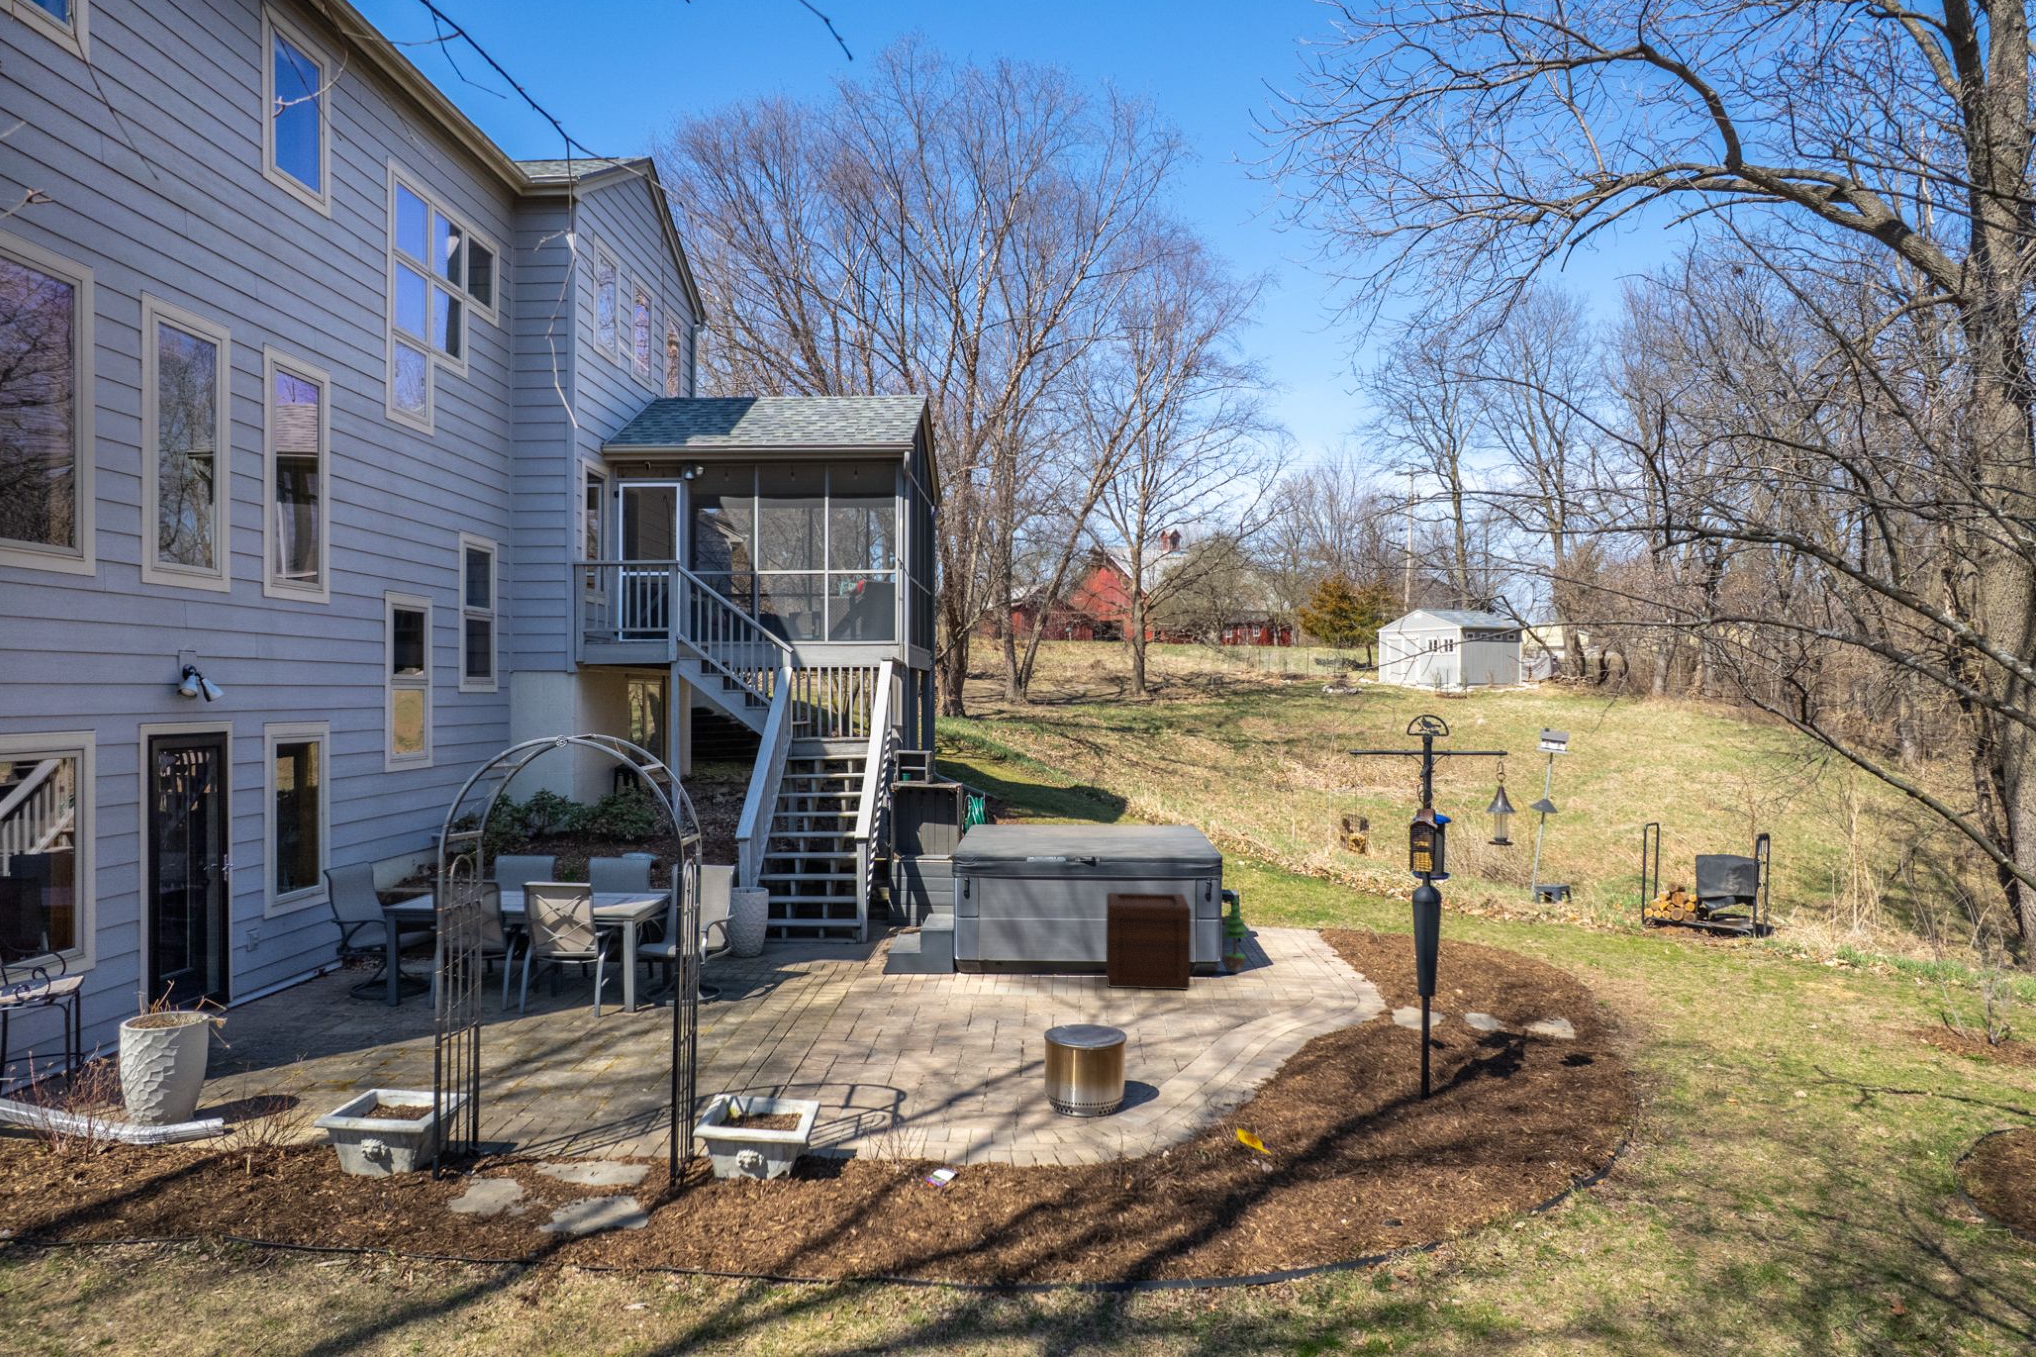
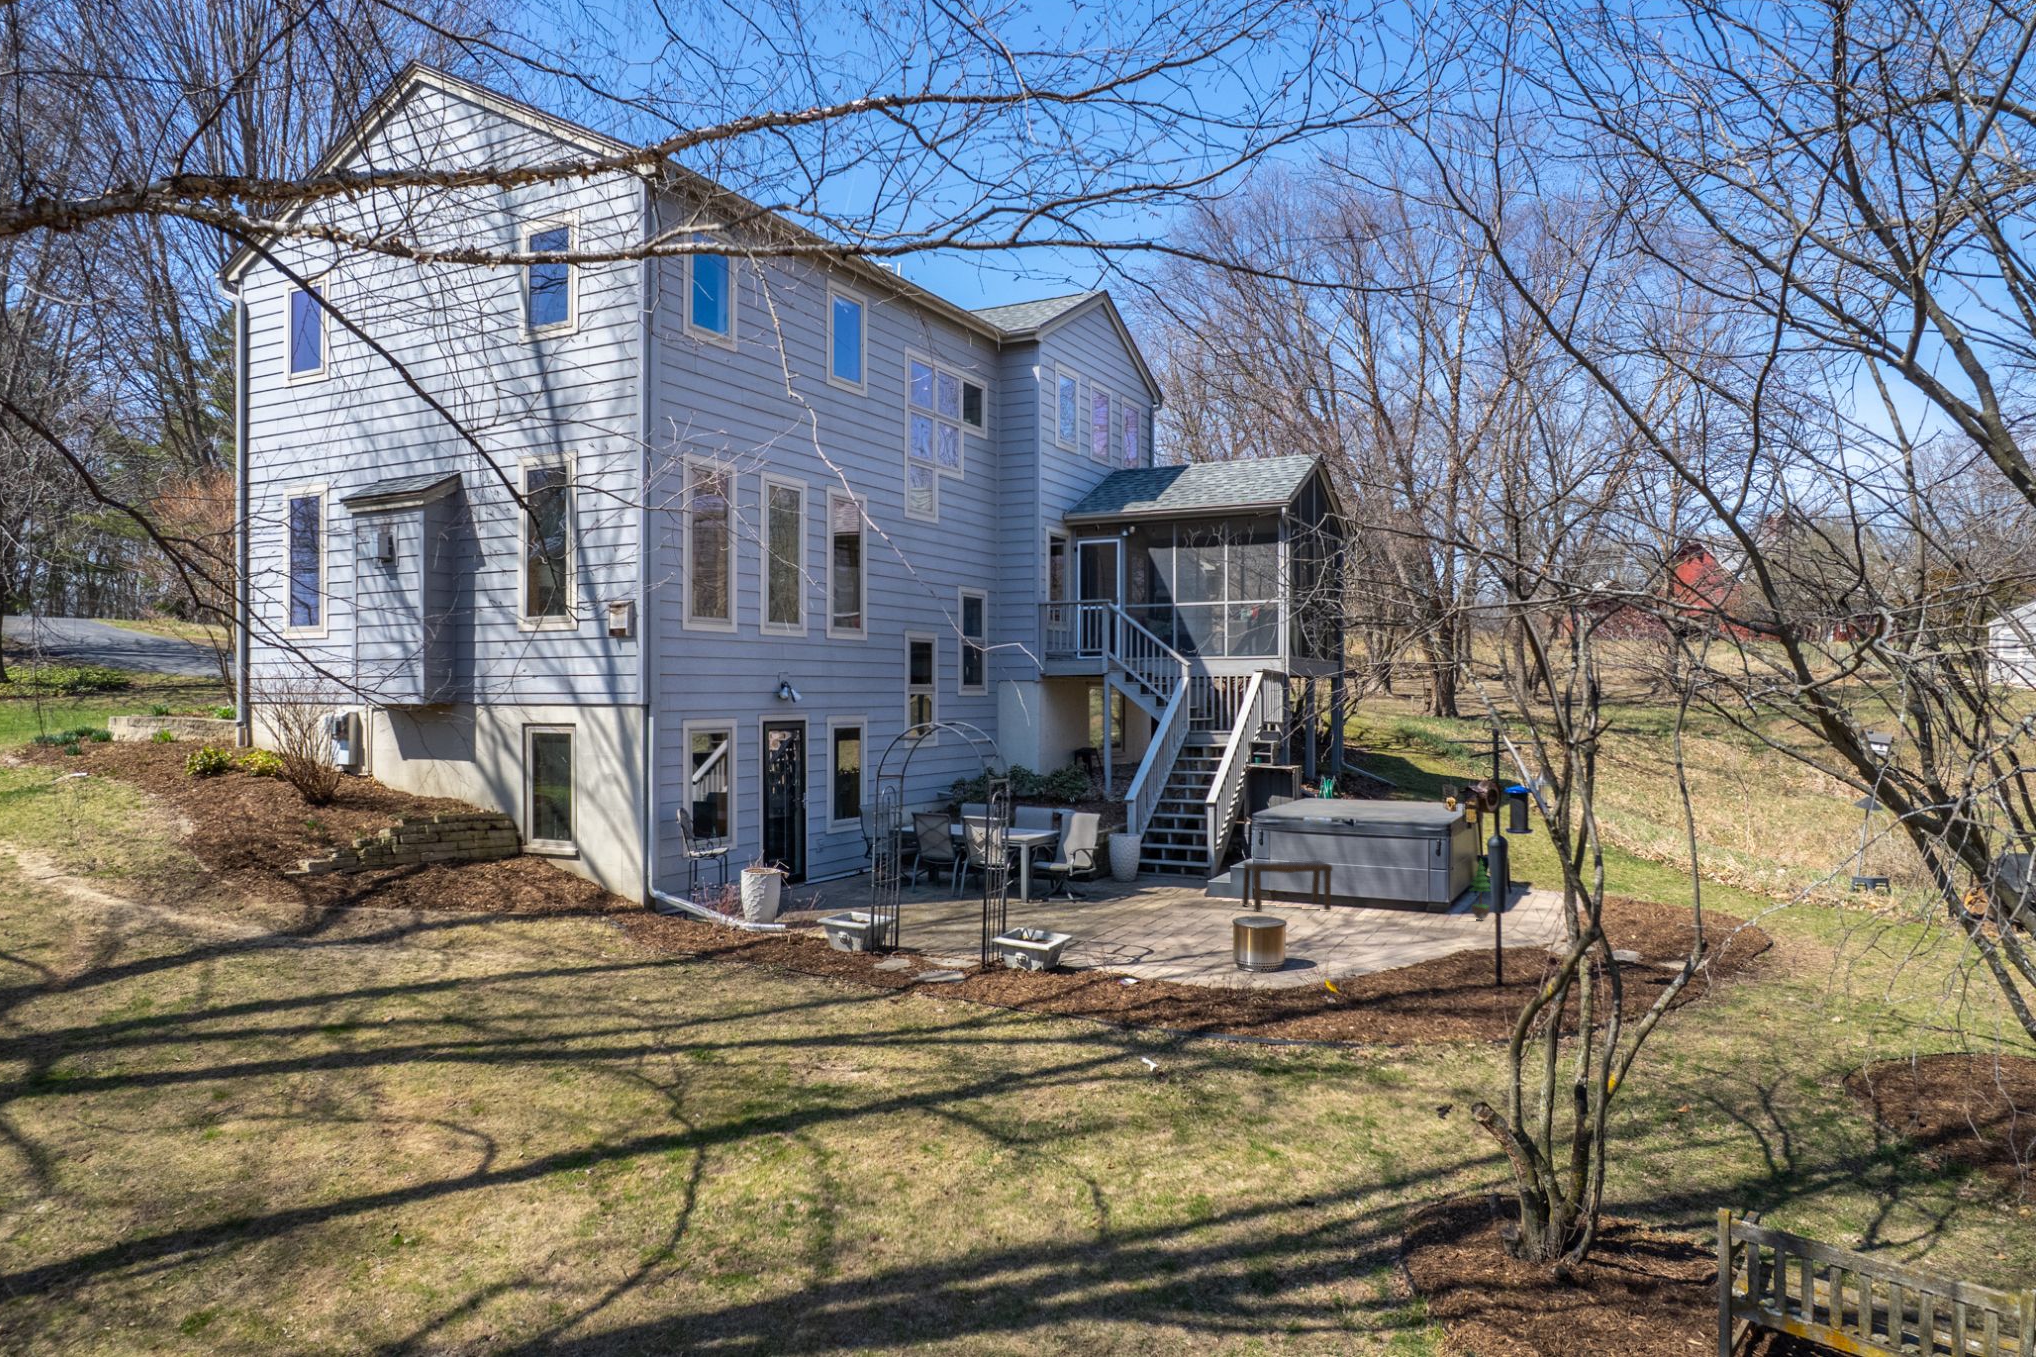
wooden crate: present [1106,893,1191,990] -> none [1362,850,1439,925]
bench: none [943,910,1061,990] -> present [1242,861,1332,912]

